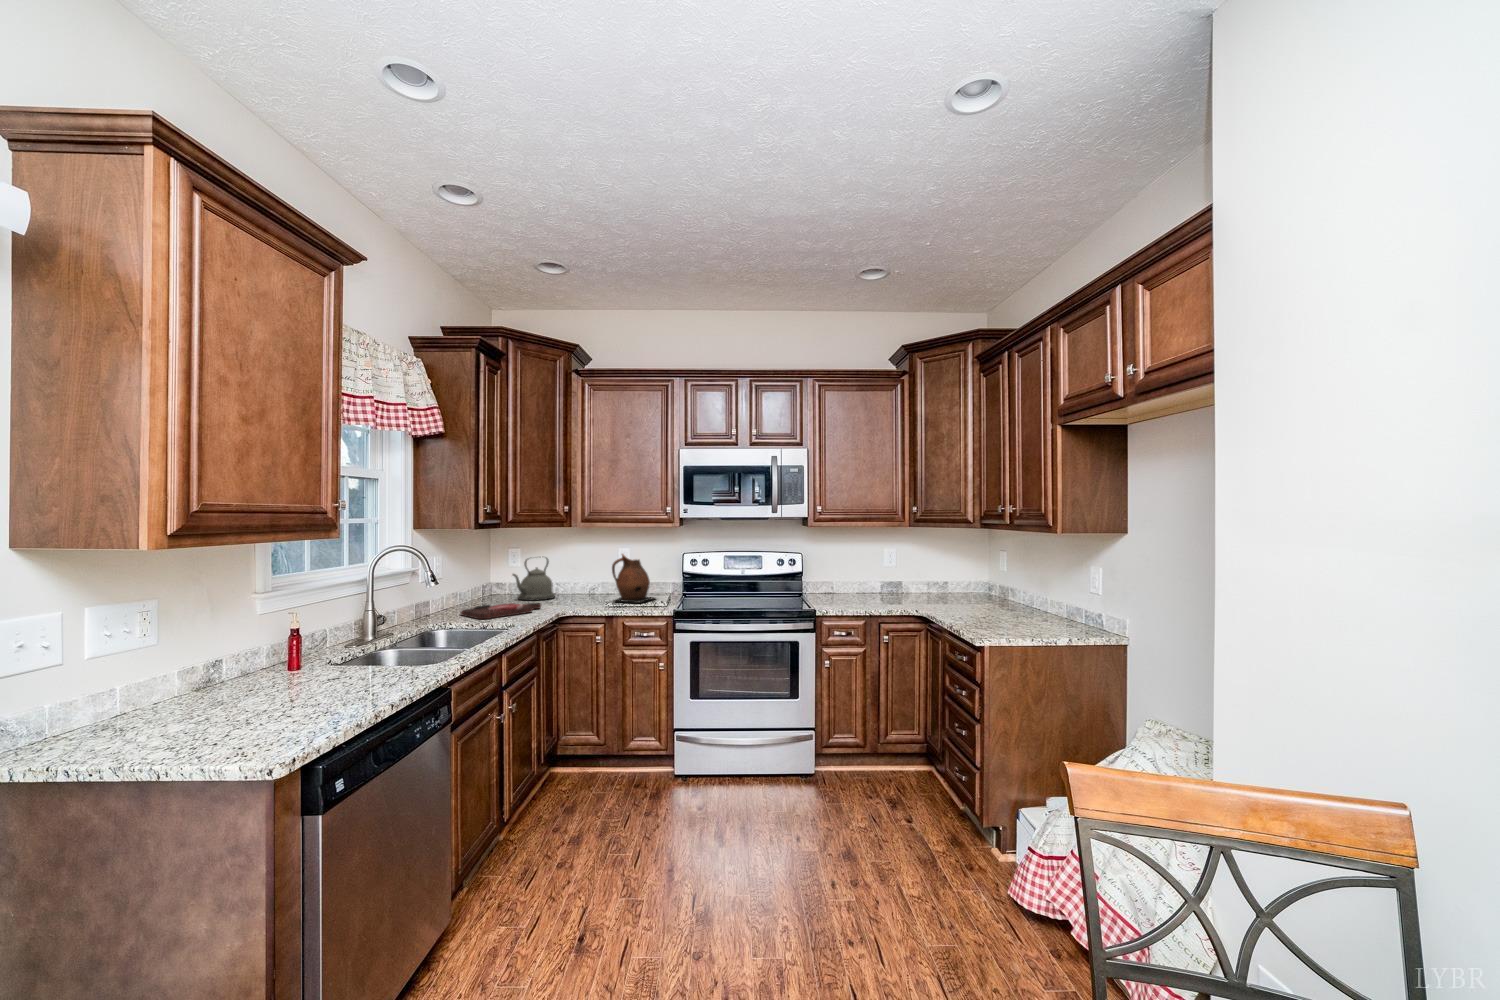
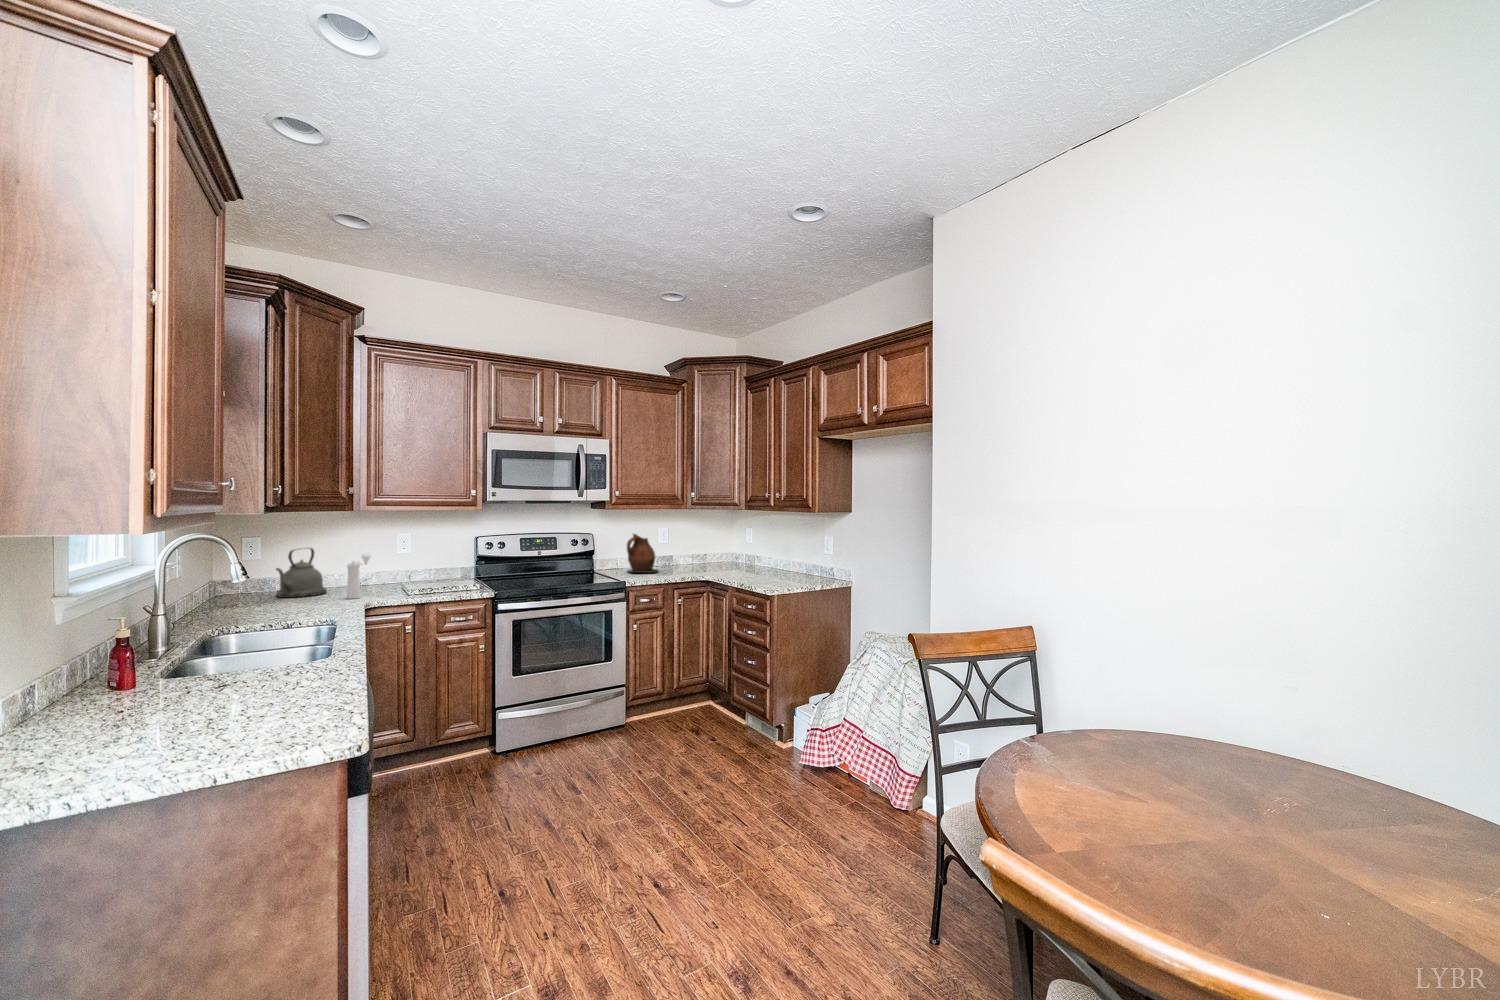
ceramic pitcher: present [612,554,655,603] -> present [627,534,657,573]
pepper mill: none [559,564,583,606] -> present [347,554,371,599]
cutting board: present [461,601,541,619] -> none [232,596,331,619]

